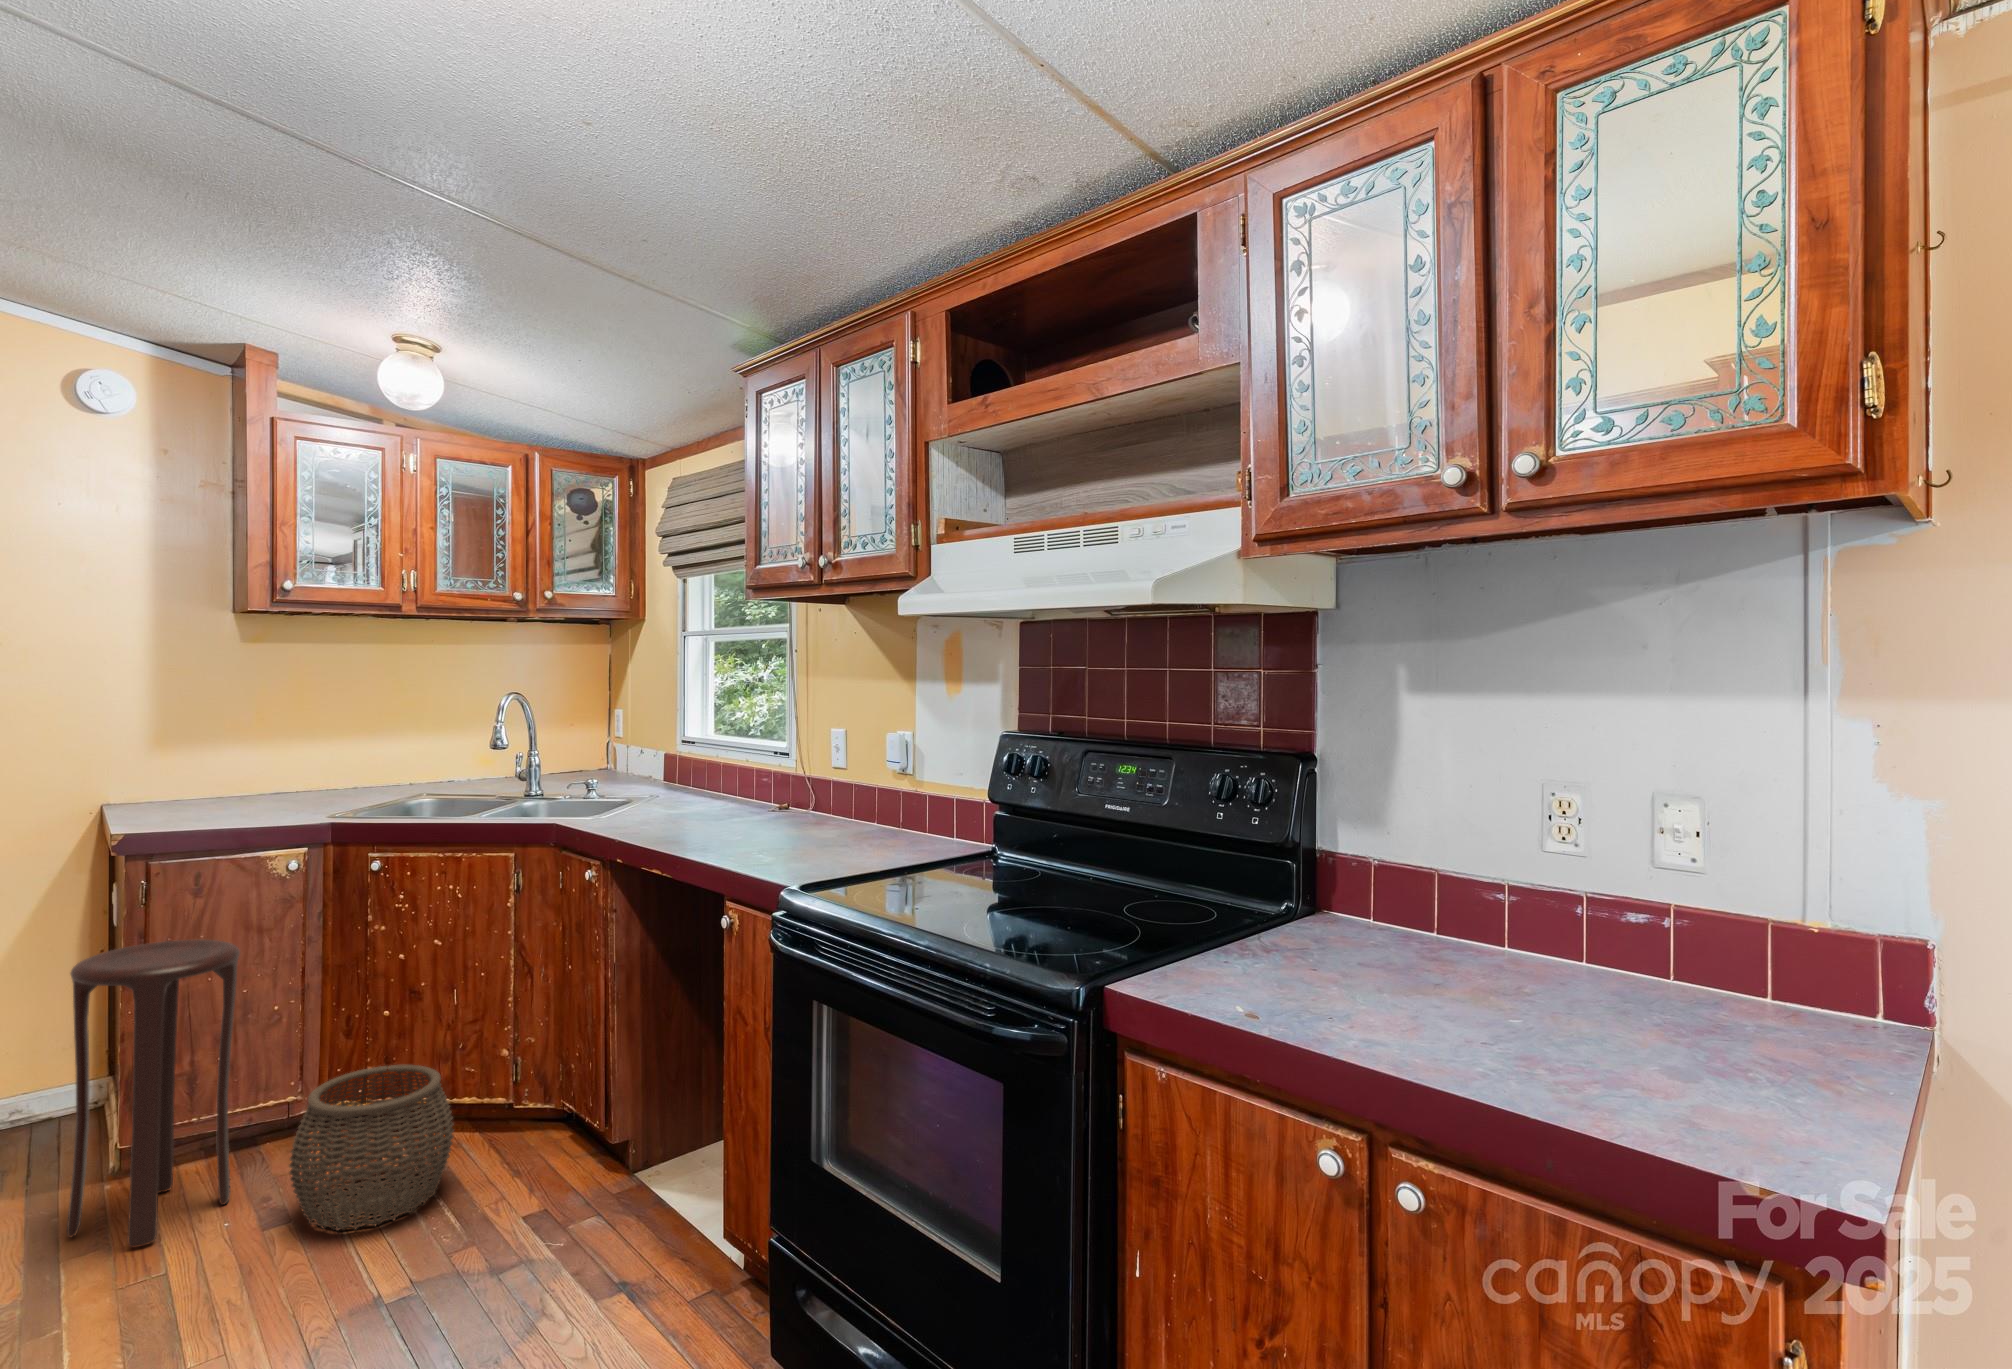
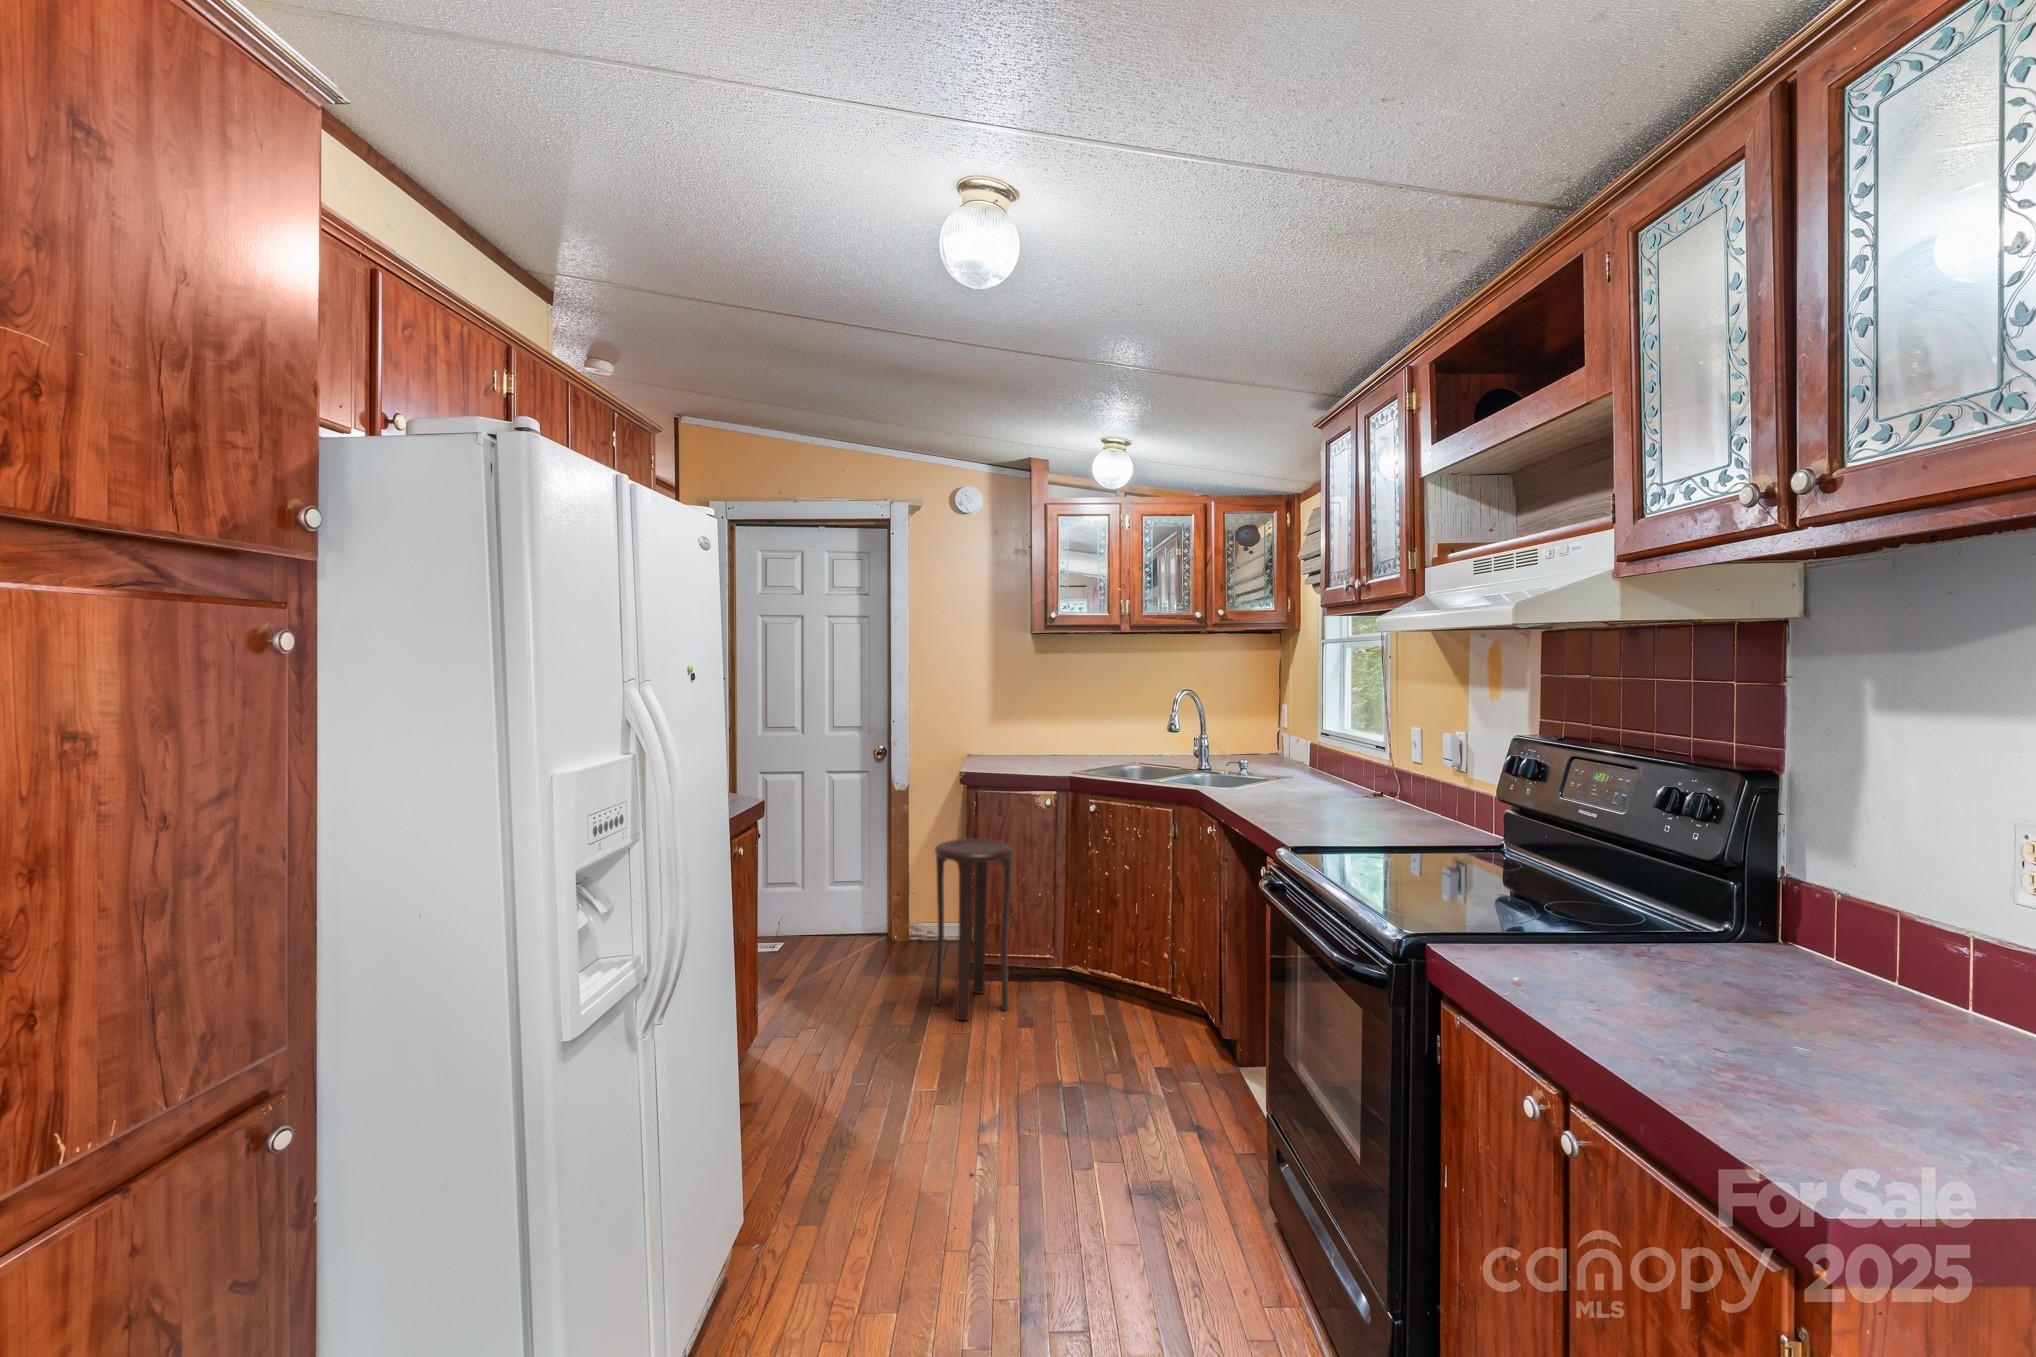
woven basket: present [289,1065,454,1231] -> none [1030,944,1125,1051]

